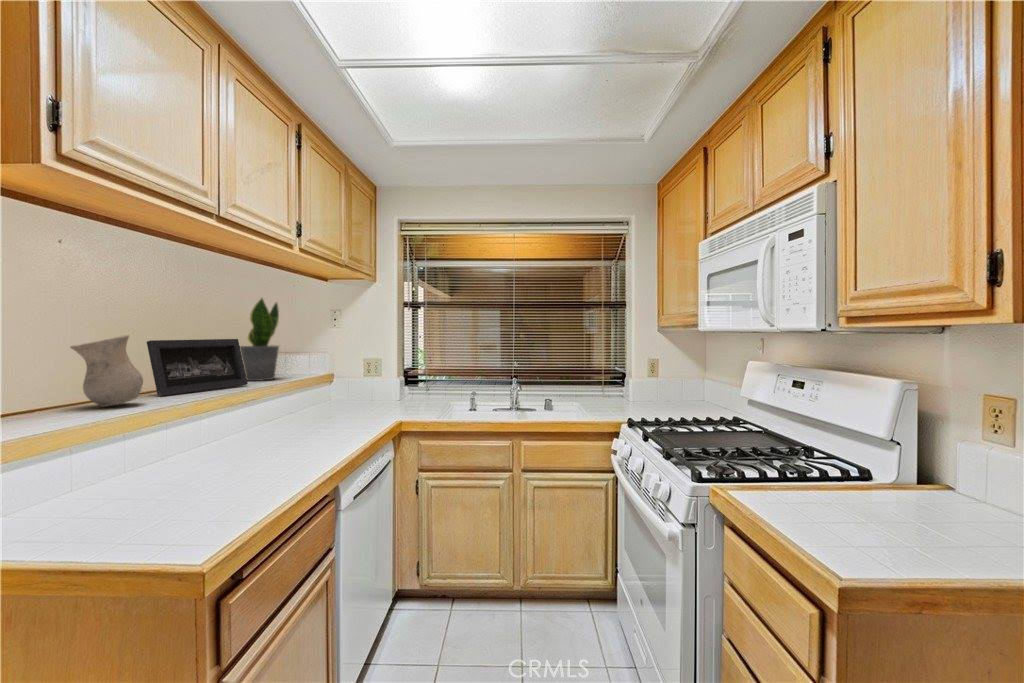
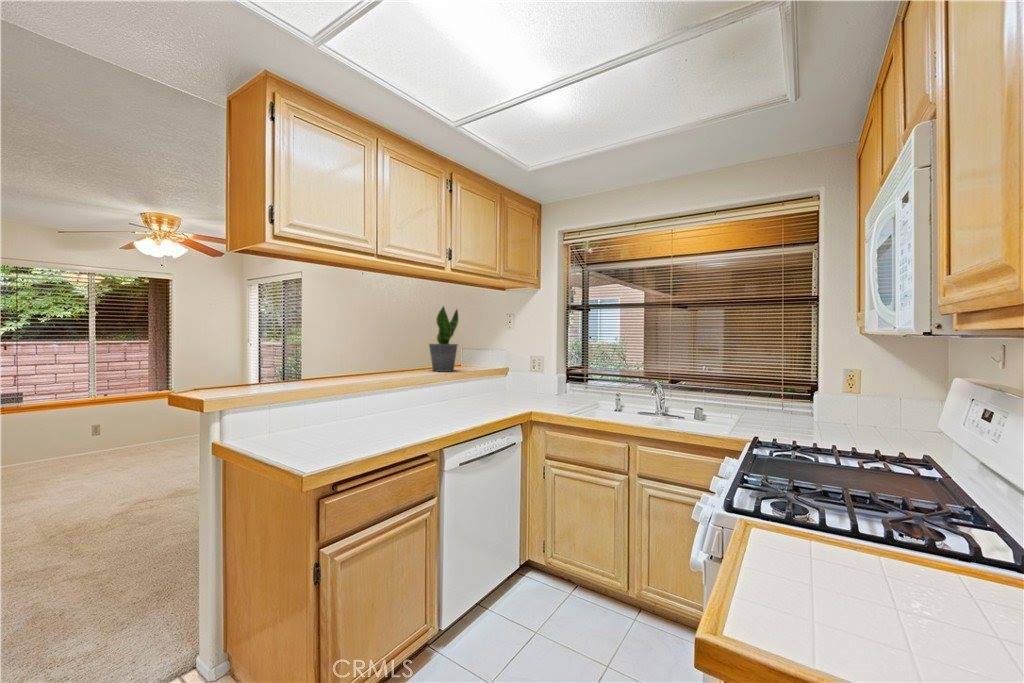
vase: present [70,335,143,407] -> none [311,334,348,380]
picture frame: present [147,339,248,396] -> none [359,338,426,377]

